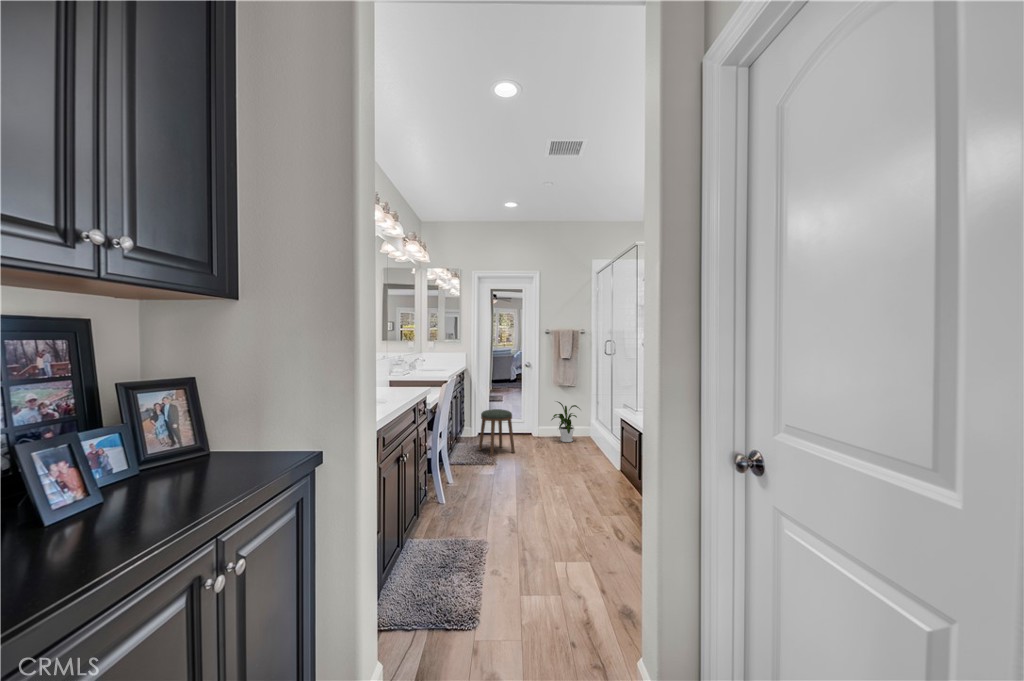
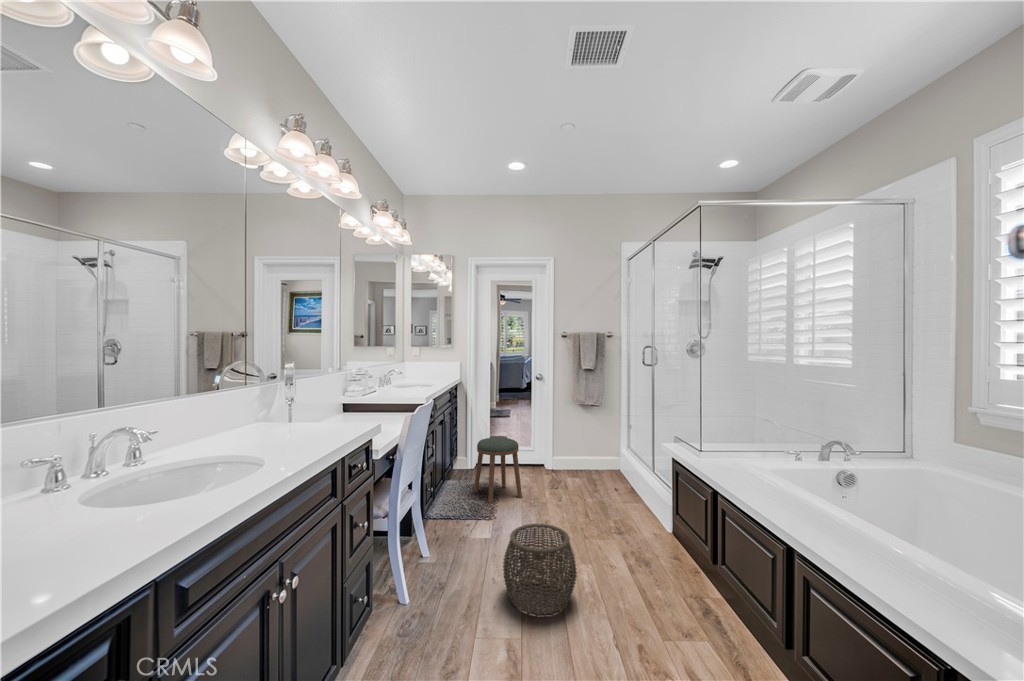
house plant: present [552,401,580,442] -> none [569,425,610,479]
woven basket: none [506,456,552,507] -> present [503,524,577,616]

